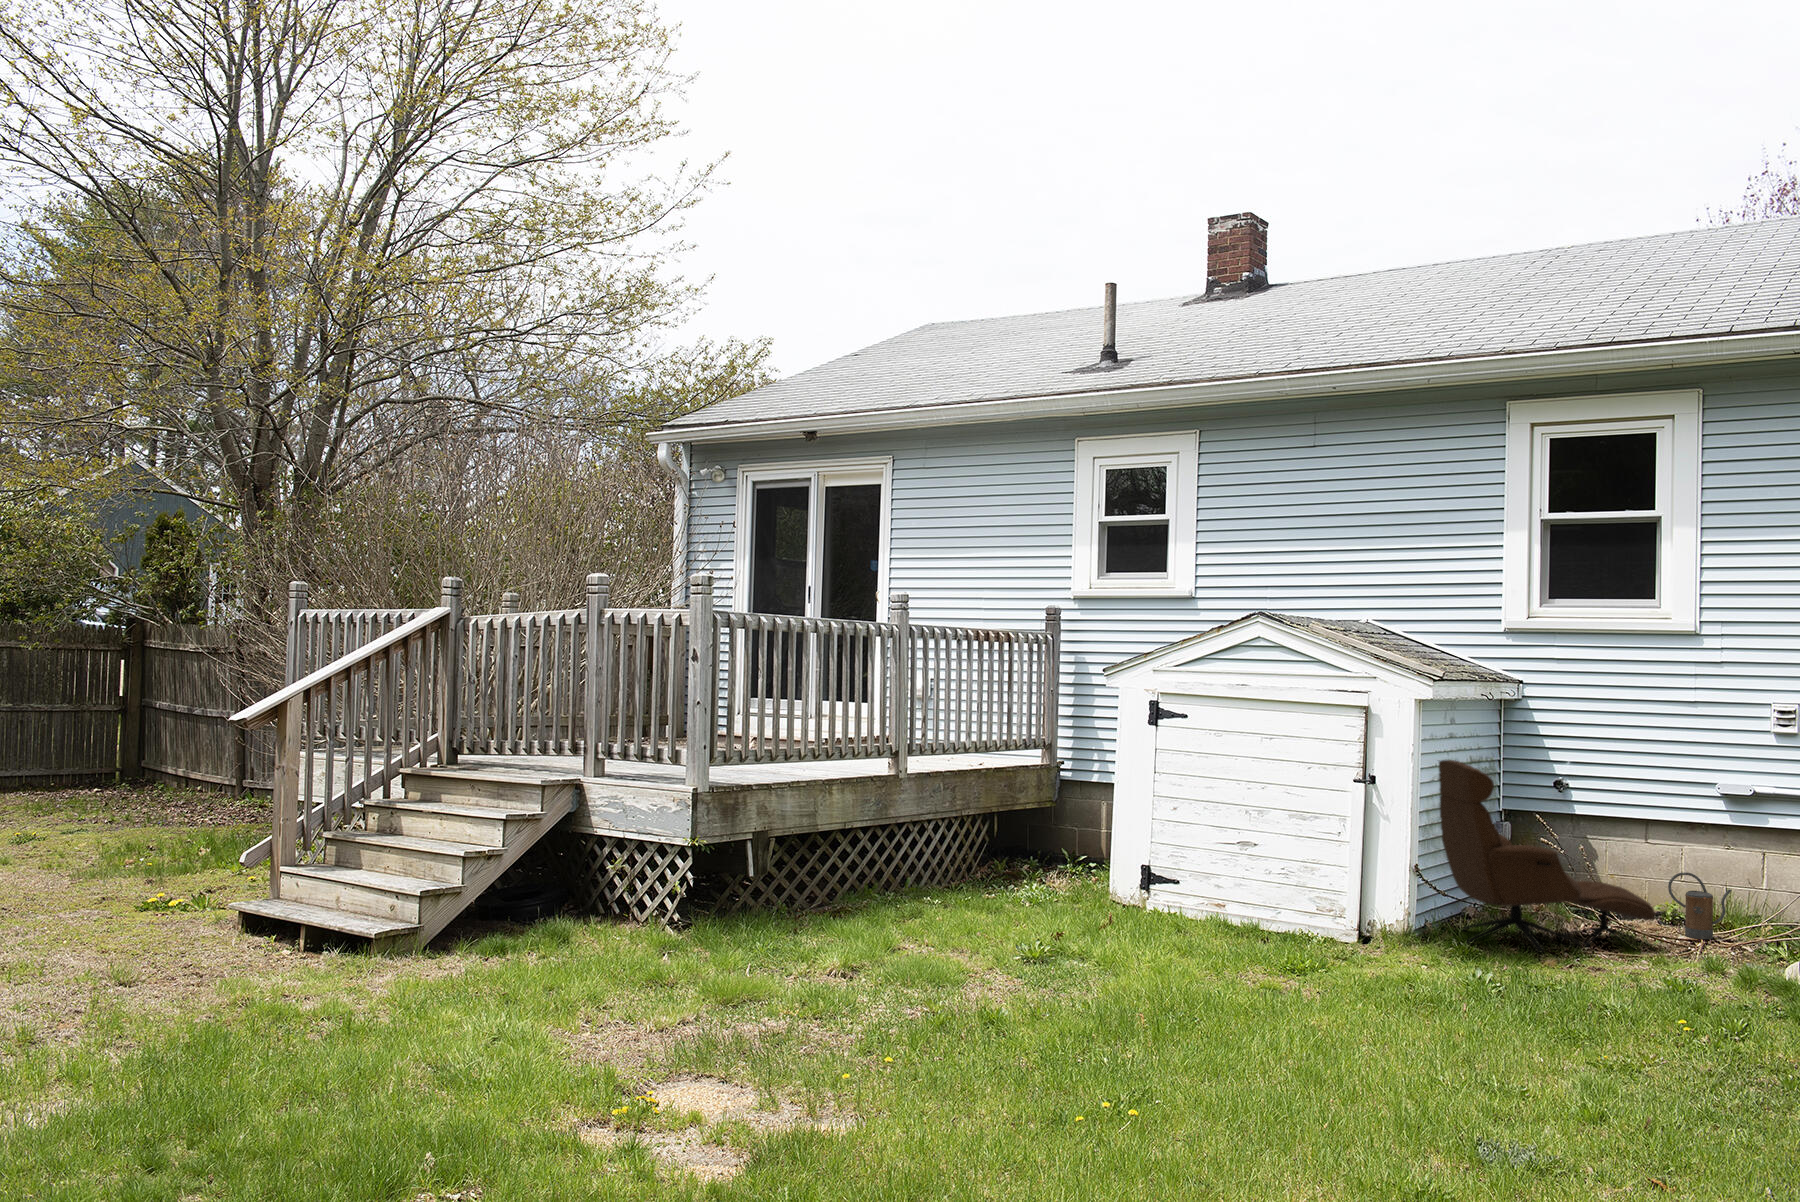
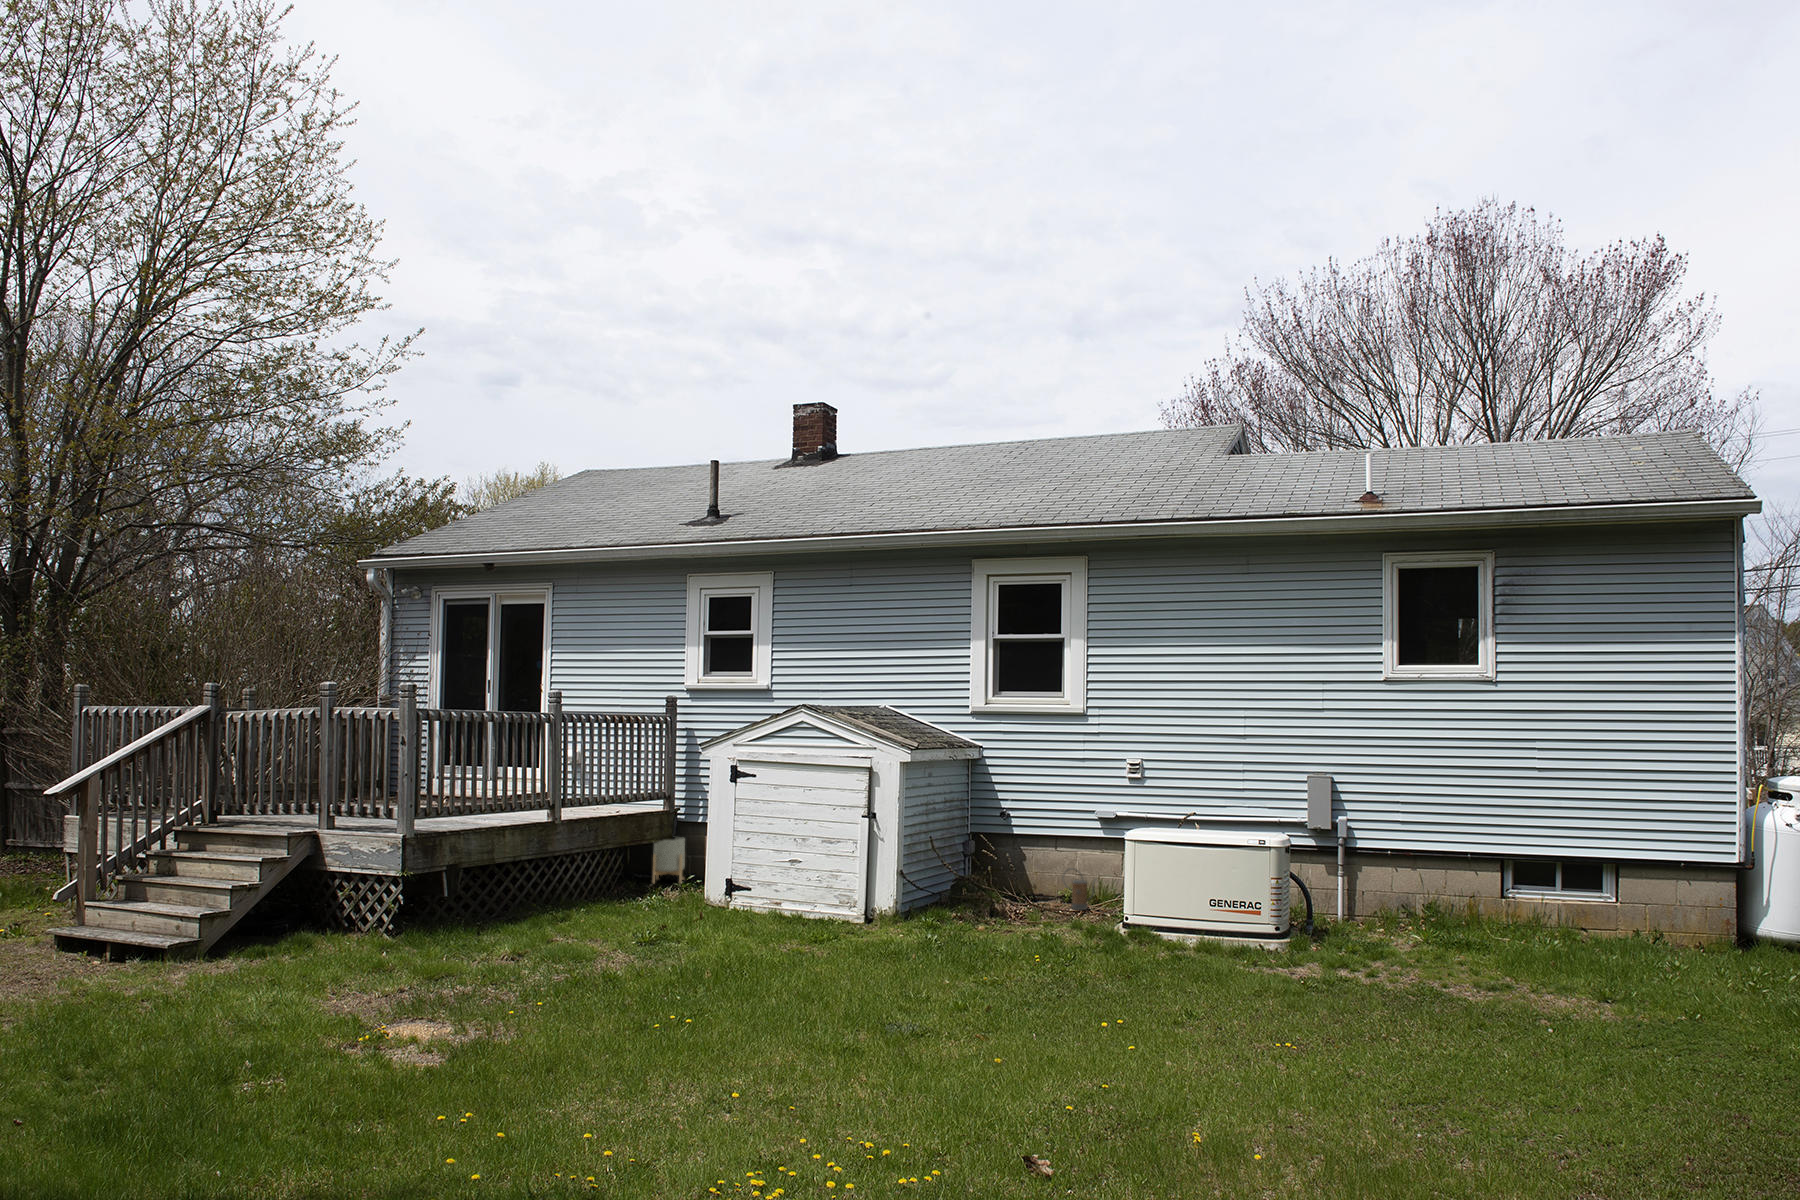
lounge chair: present [1439,760,1655,952] -> none [917,800,1048,922]
planter: none [1025,800,1069,866] -> present [652,837,685,883]

